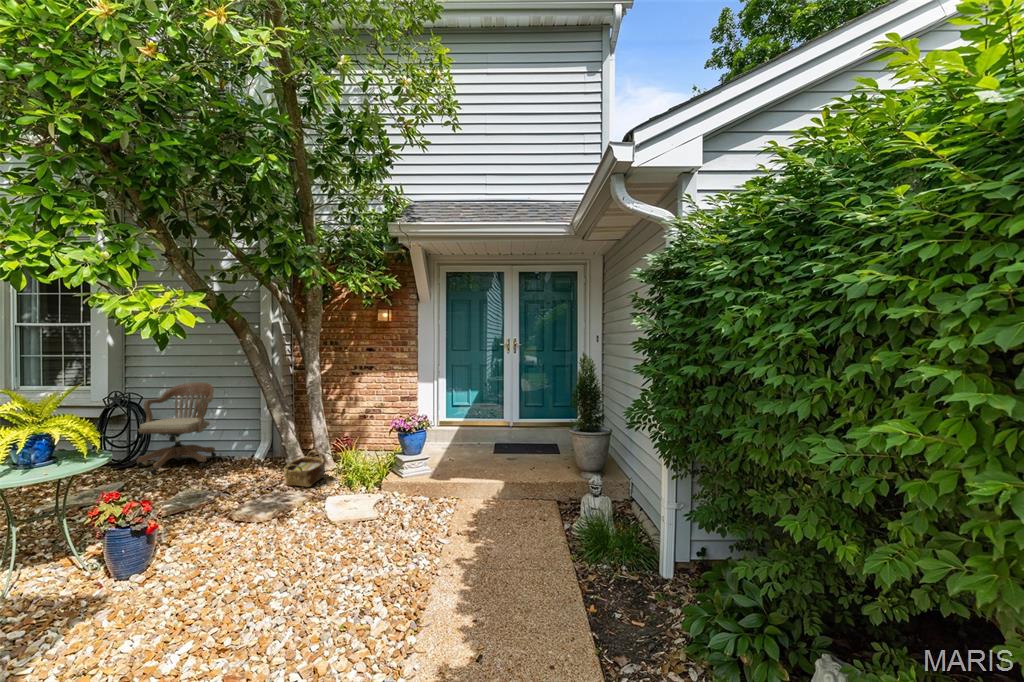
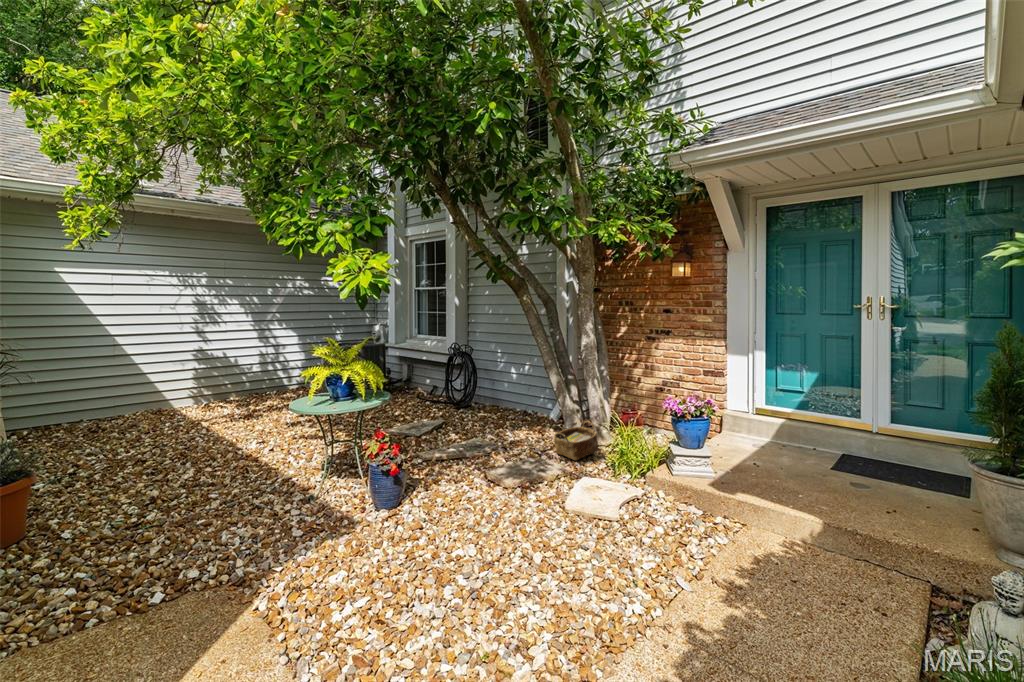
chair: present [137,382,216,474] -> none [463,341,524,420]

